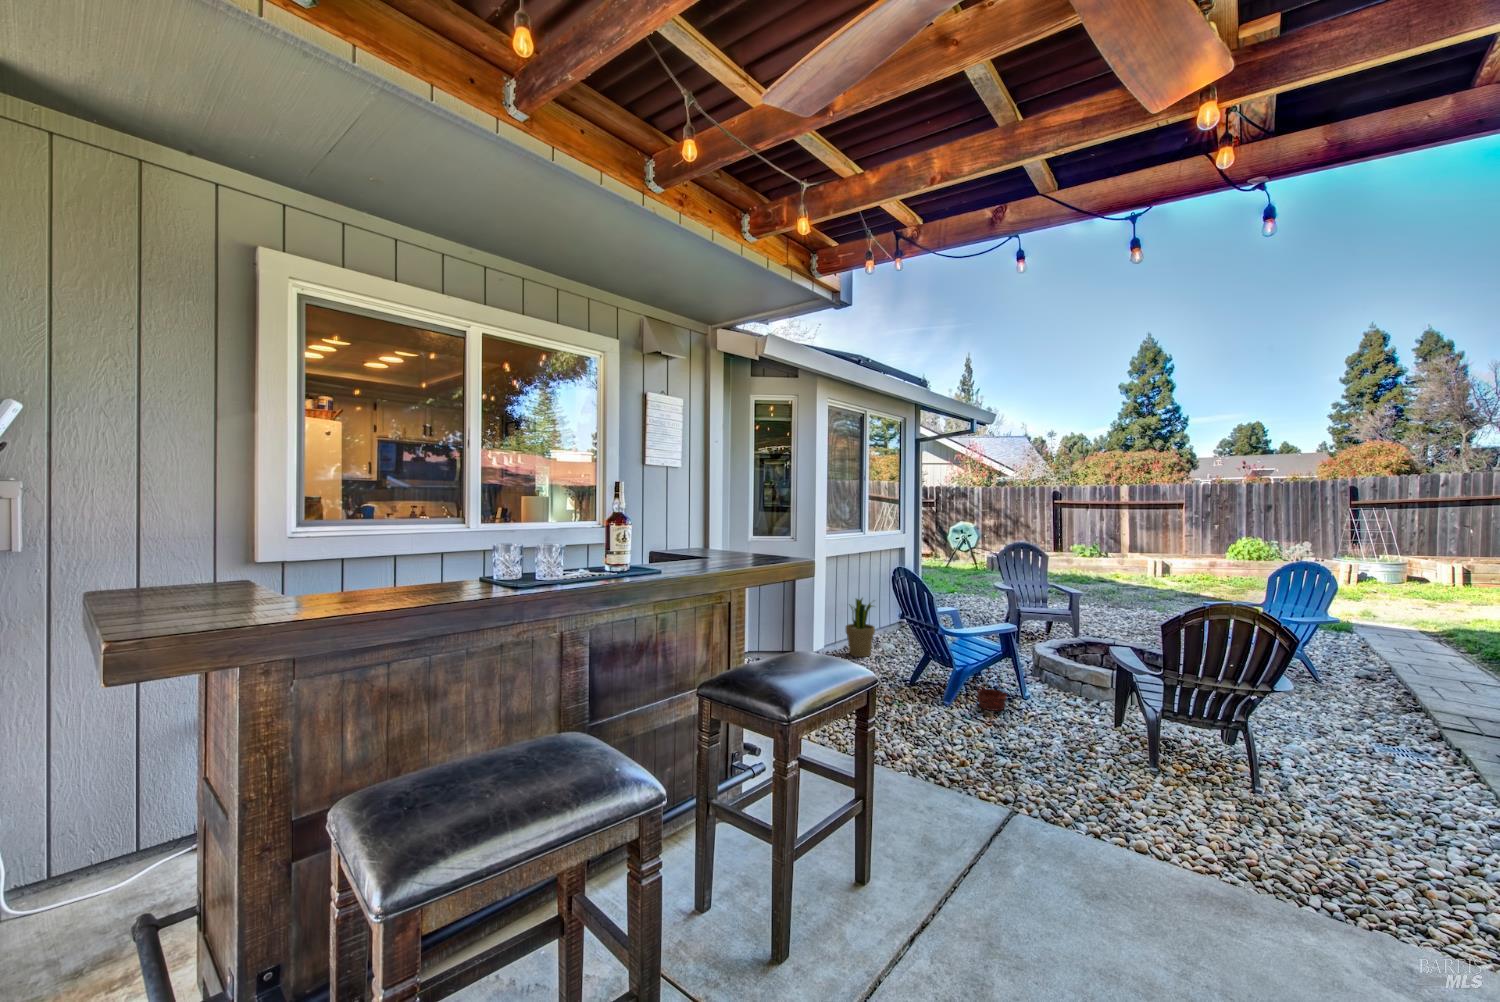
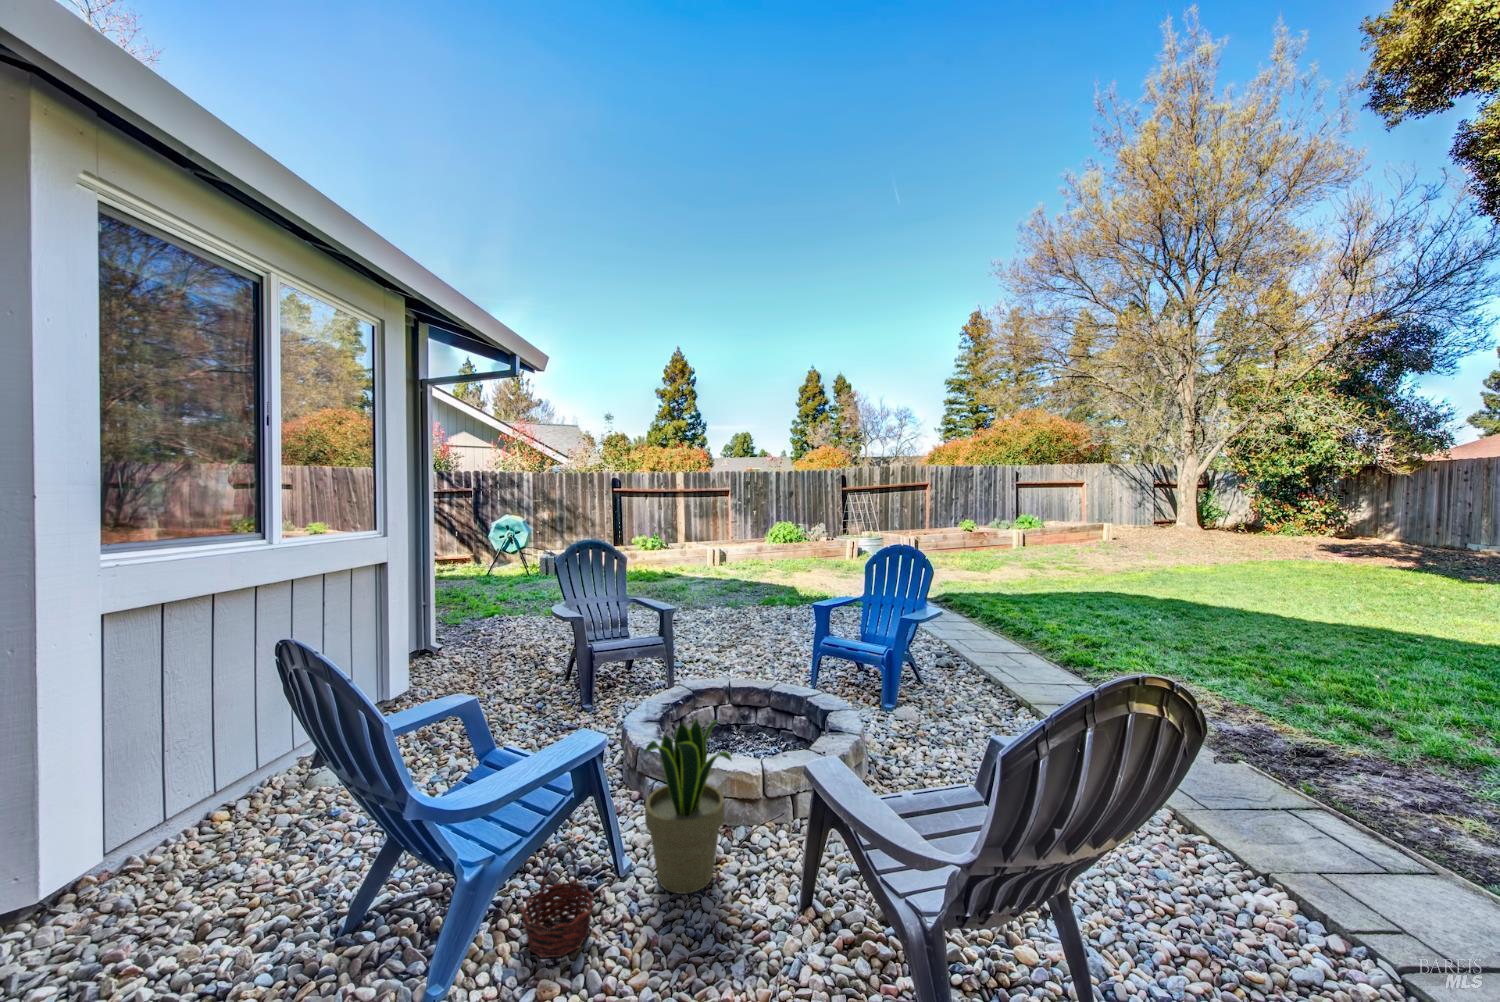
potted plant: present [845,599,875,657] -> present [645,718,732,894]

